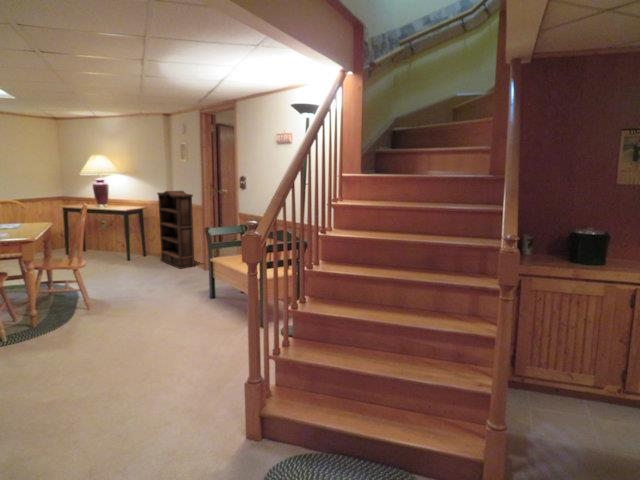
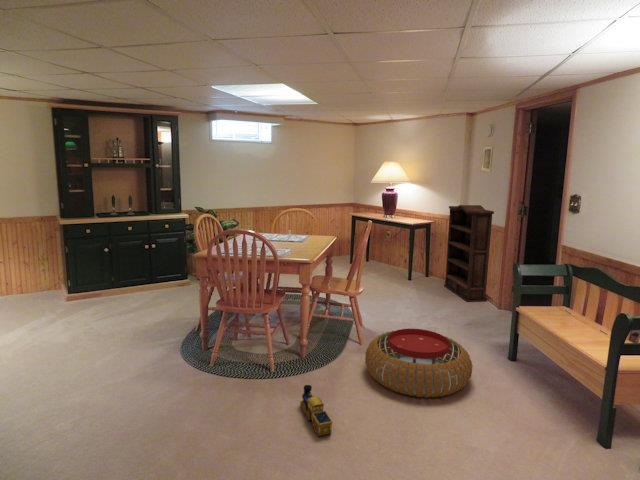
pouf: none [95,284,181,330] -> present [365,329,473,398]
toy train: none [42,336,76,366] -> present [300,385,333,436]

